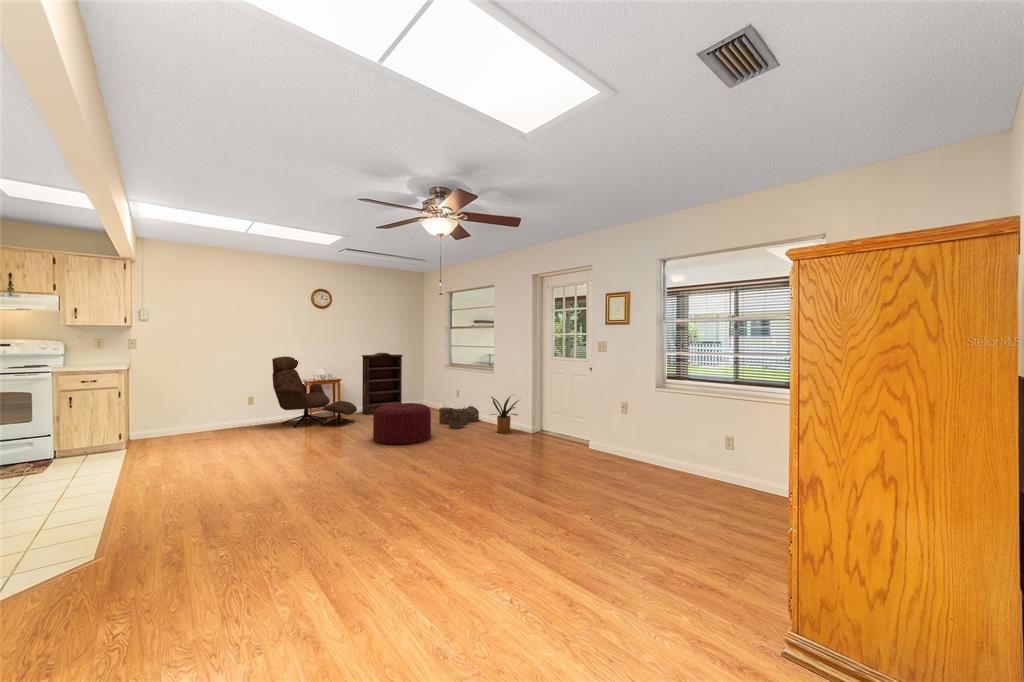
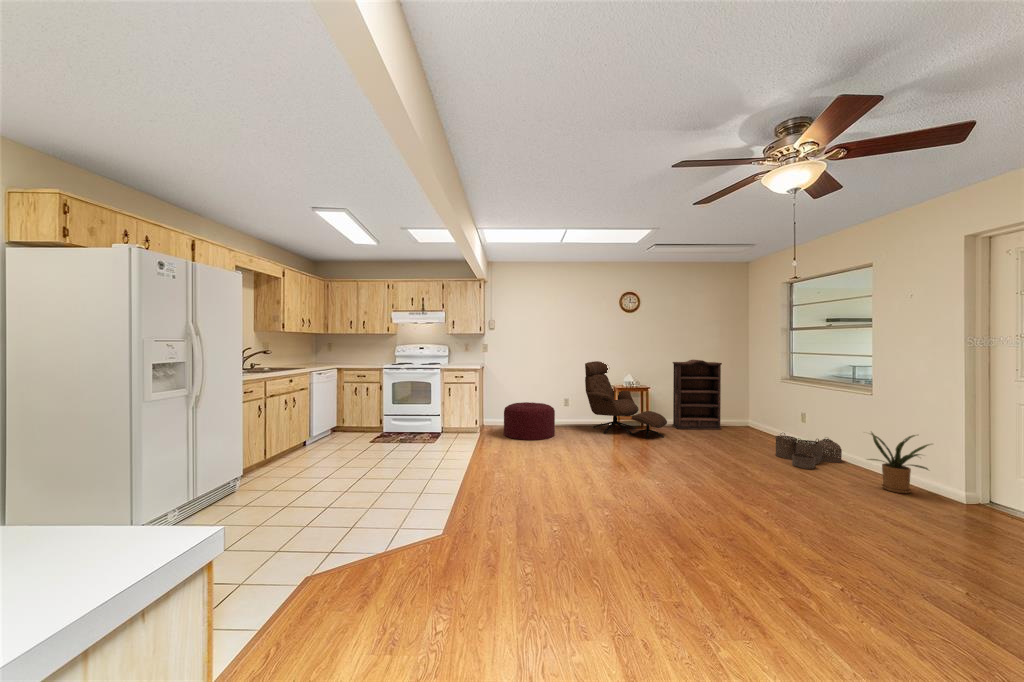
ottoman: present [373,403,431,444] -> present [504,402,555,440]

